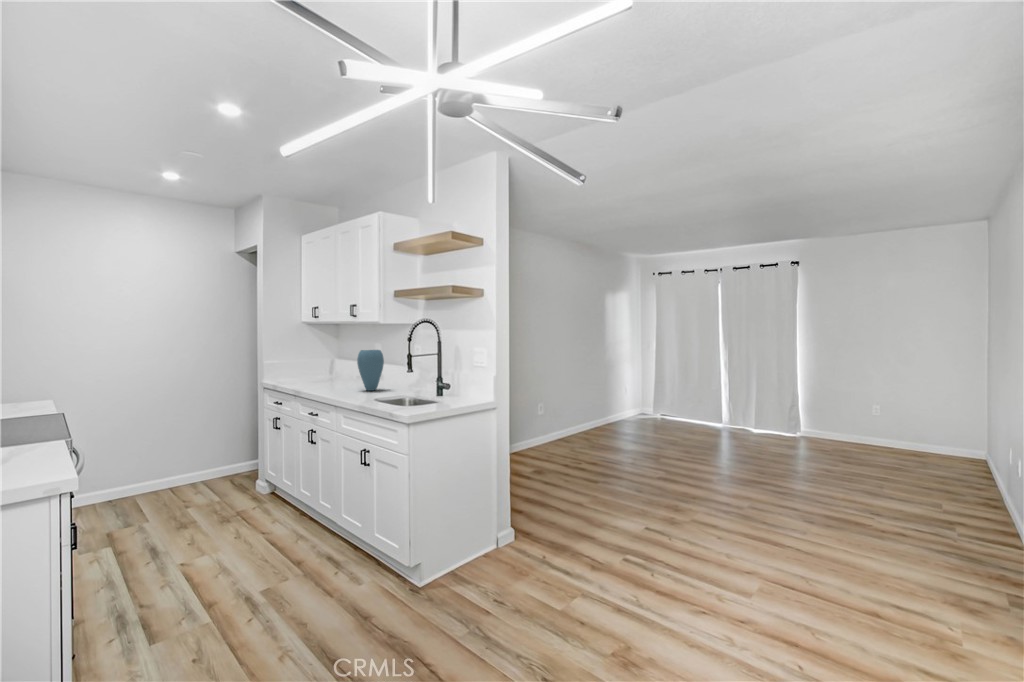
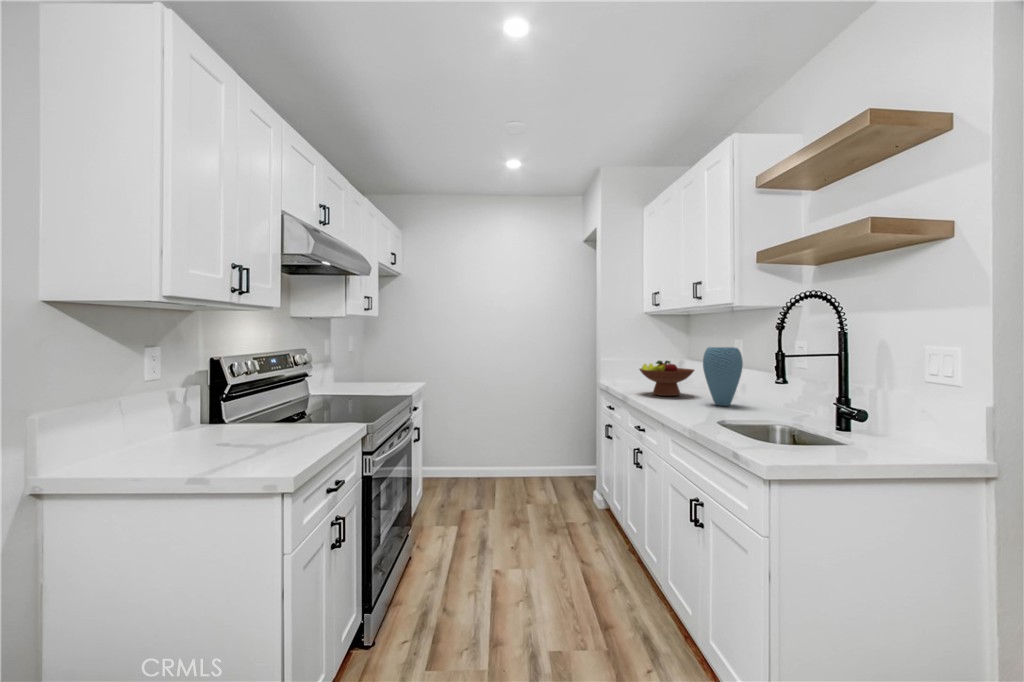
fruit bowl: none [305,361,349,389] -> present [639,361,694,396]

